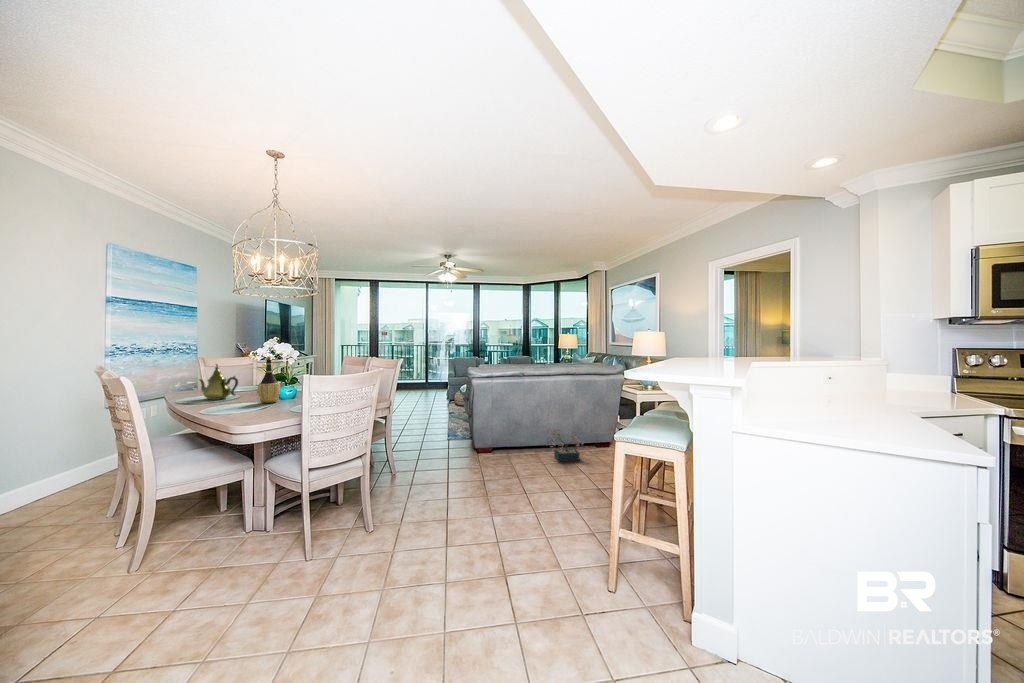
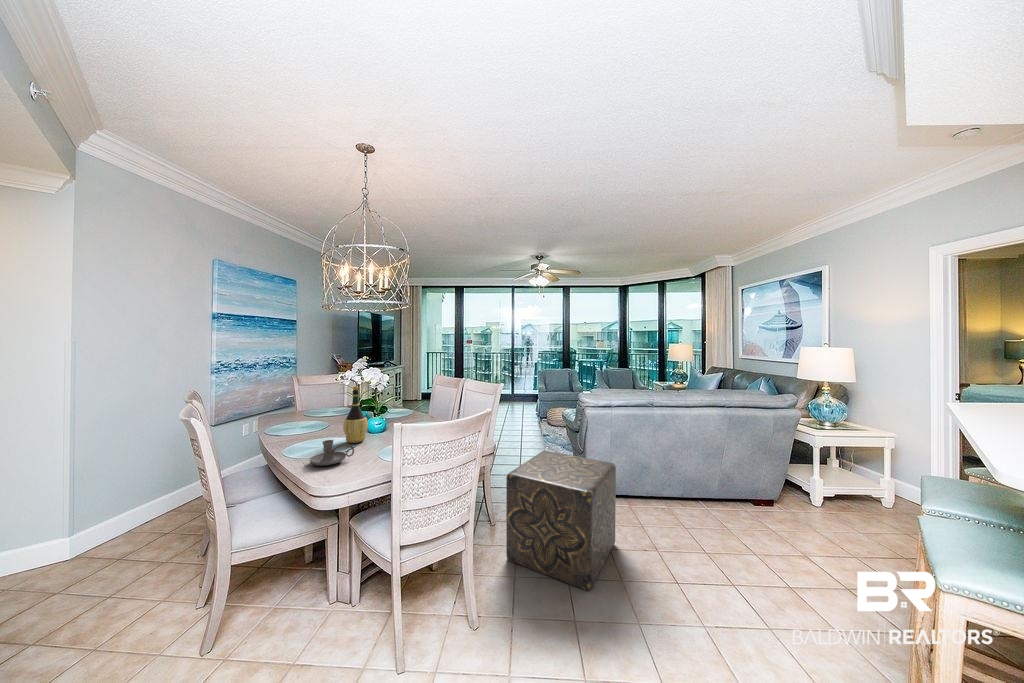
teapot: present [199,364,238,400] -> none [285,391,325,433]
candle holder: none [230,395,270,414] -> present [310,440,354,466]
ottoman: none [401,411,489,502] -> present [506,451,616,590]
decorative plant: present [546,429,583,462] -> none [685,477,741,528]

